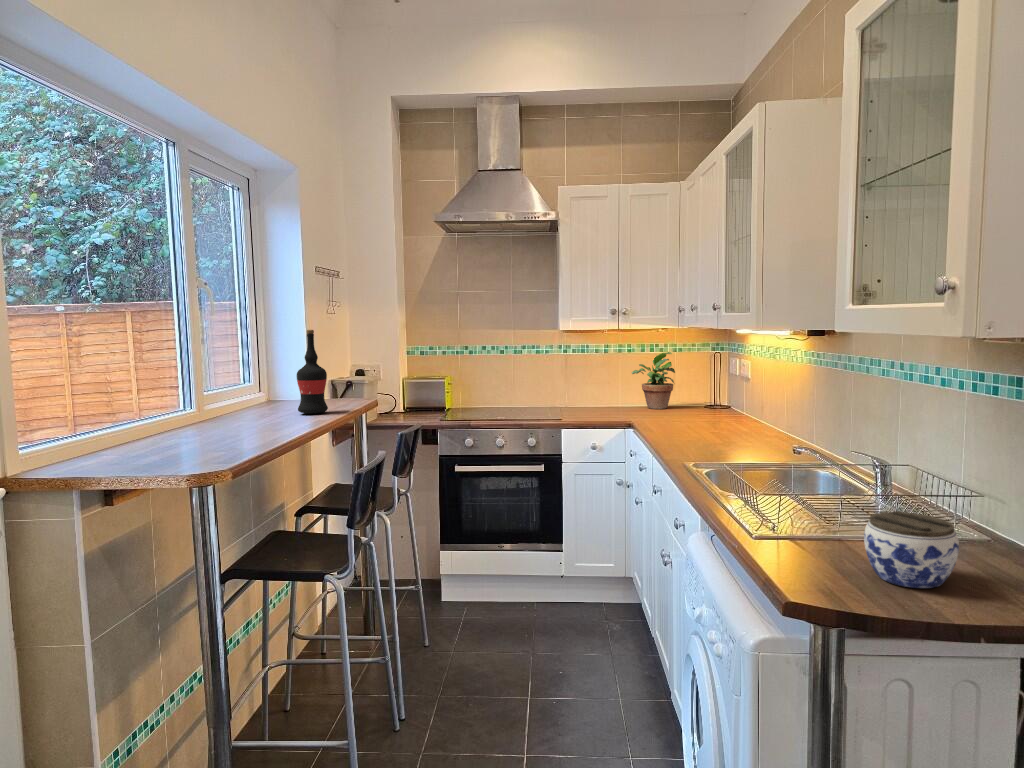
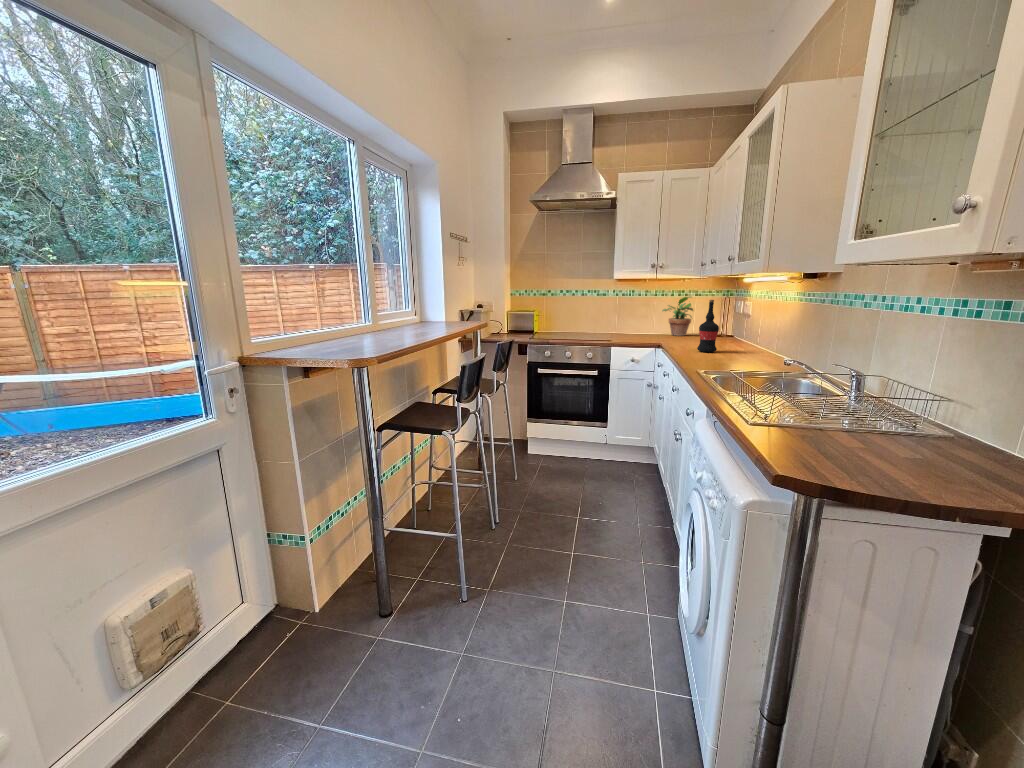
wine bottle: present [297,330,328,414] -> present [697,300,719,352]
jar: present [864,511,959,588] -> none [849,408,942,473]

